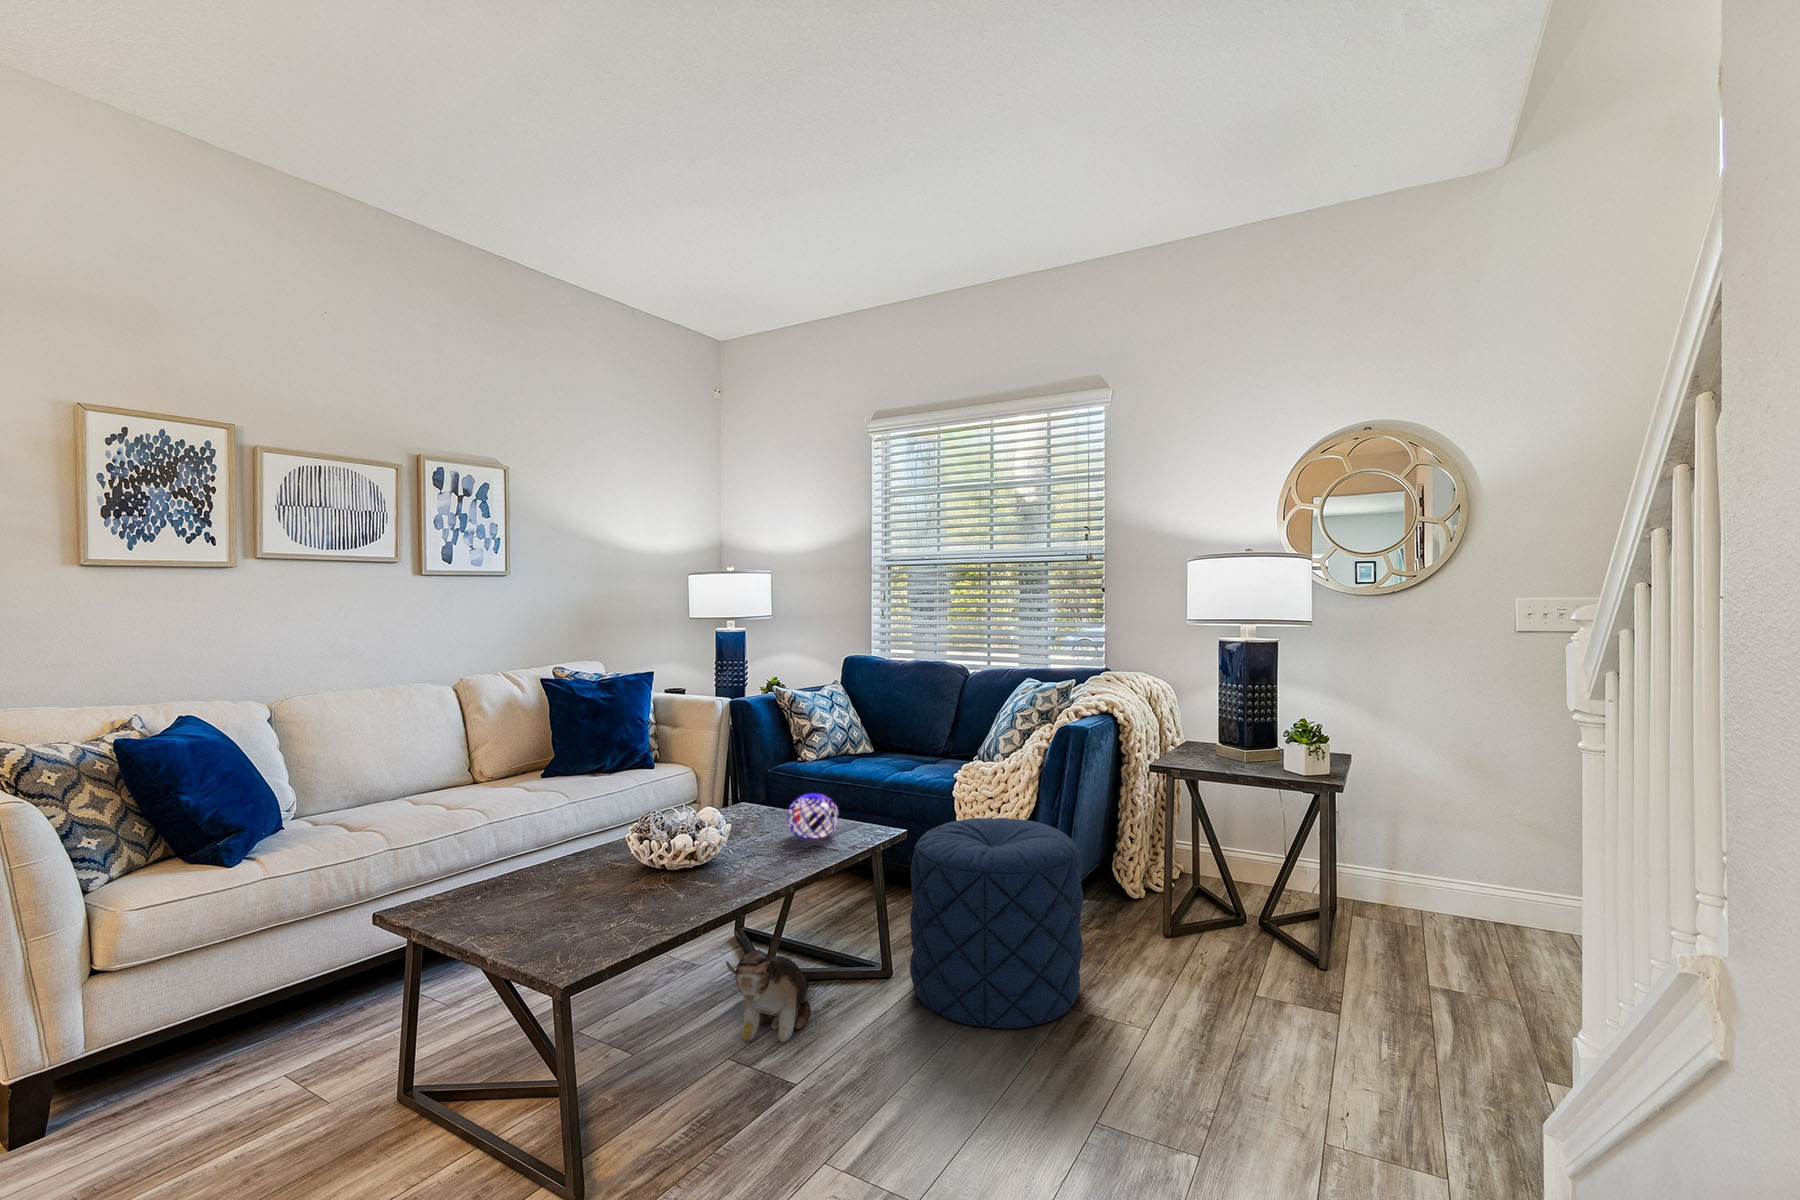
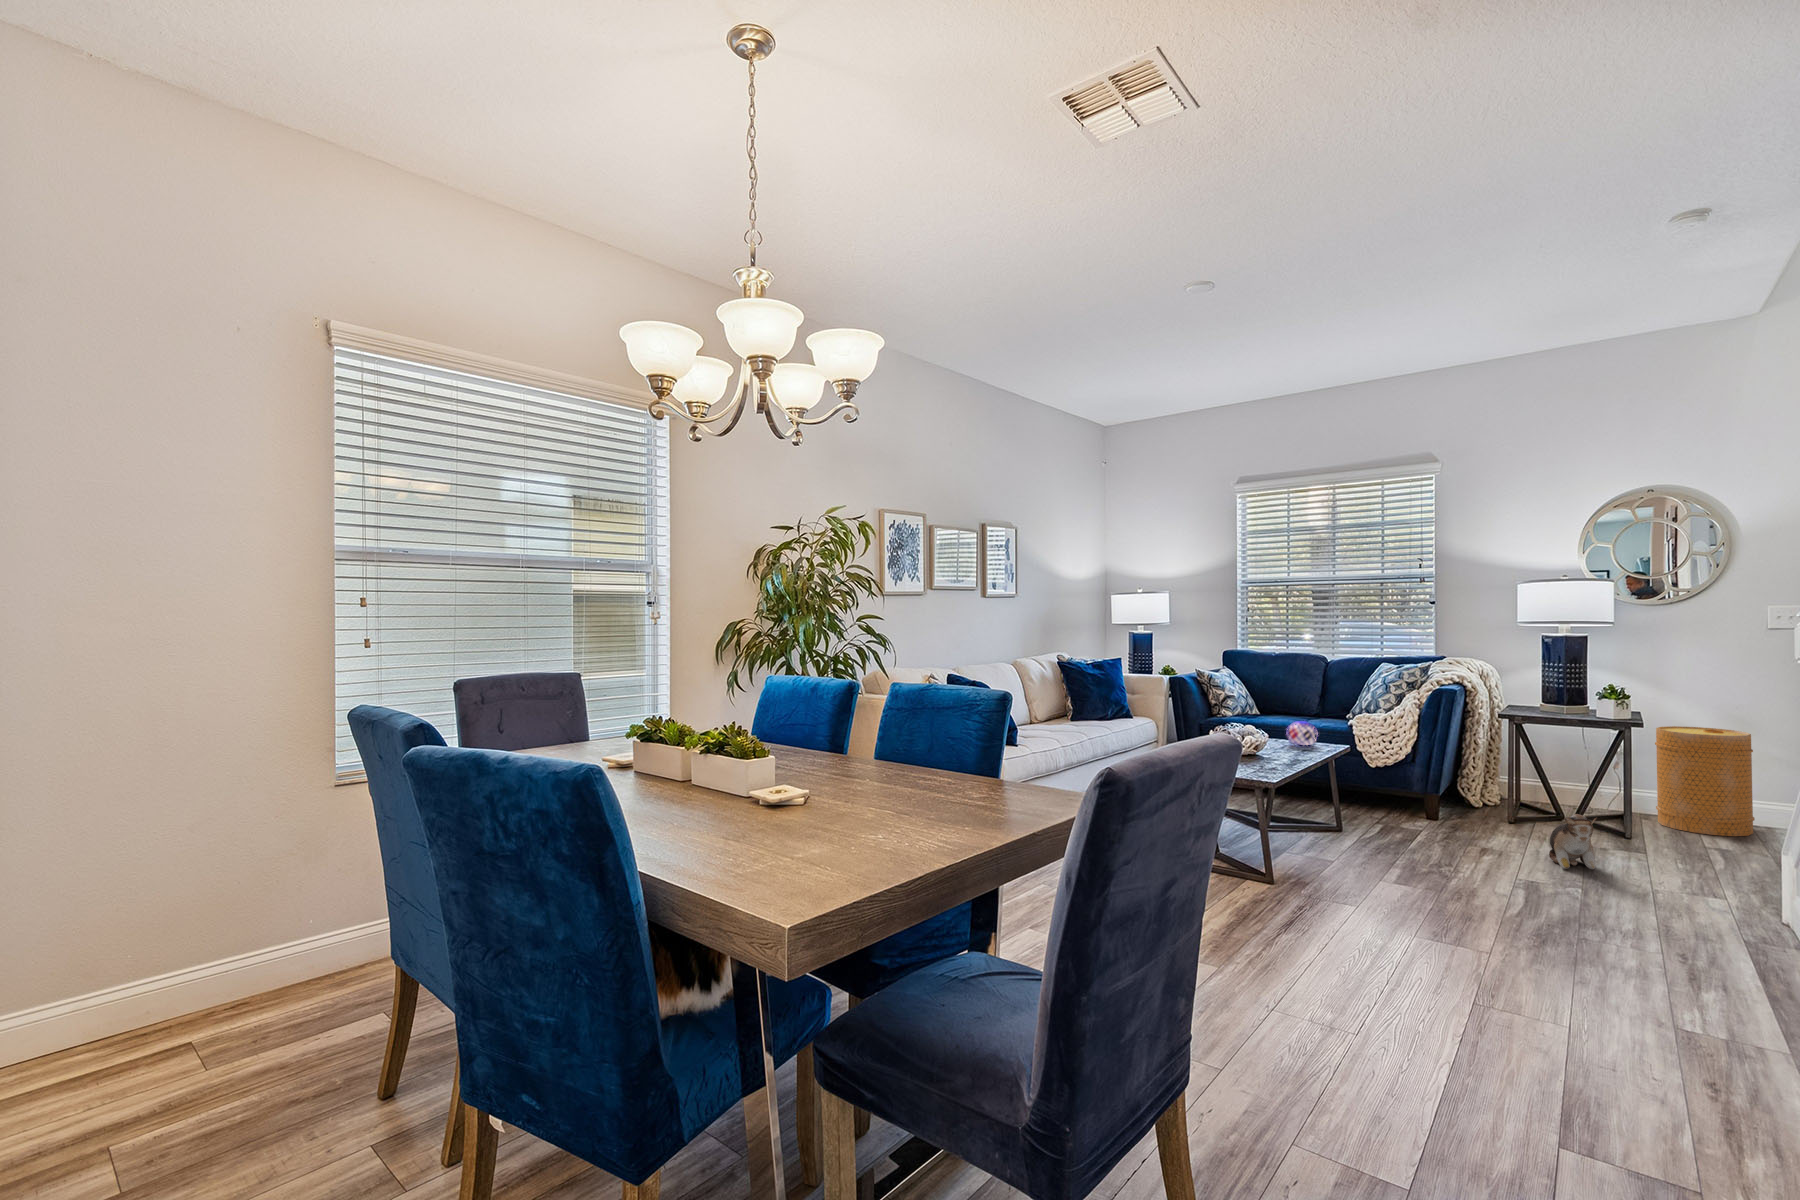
basket: none [1369,775,1498,953] -> present [1655,726,1755,836]
pouf: present [910,818,1083,1028] -> none [1360,741,1475,849]
plush toy: present [726,949,811,1042] -> present [1549,814,1596,869]

